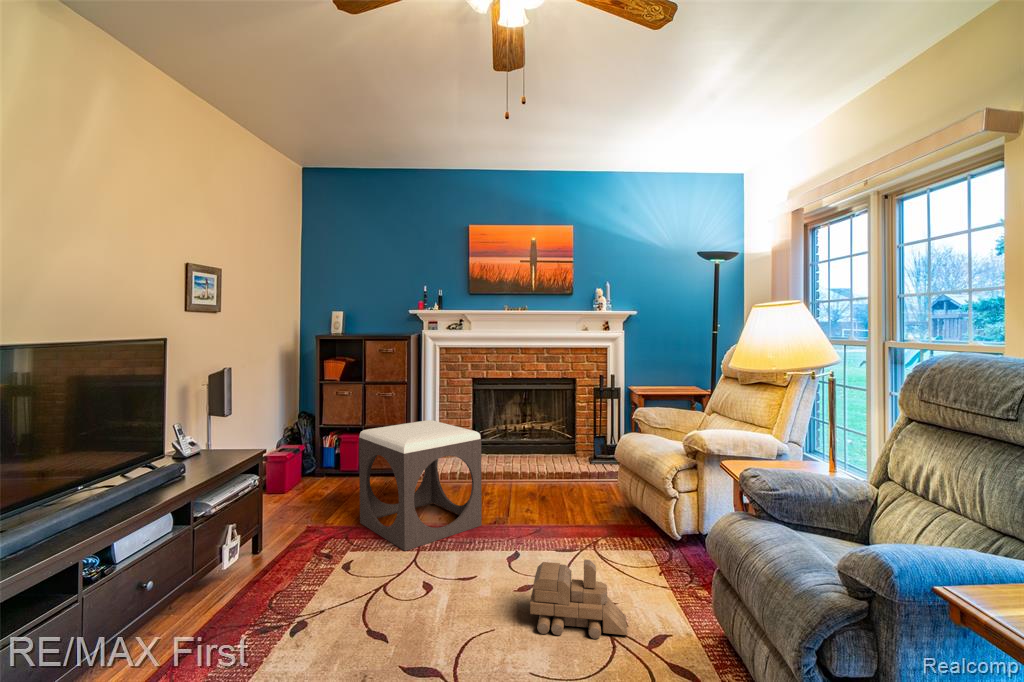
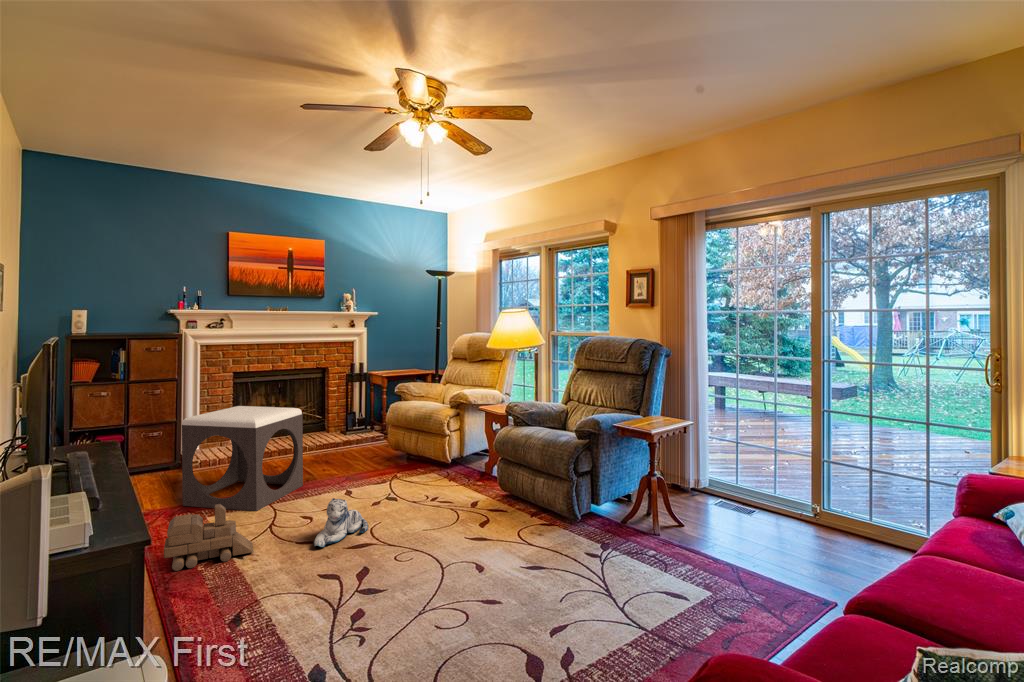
toy train: present [530,559,628,639] -> present [164,504,254,571]
plush toy: none [390,573,485,642] -> present [314,498,368,547]

